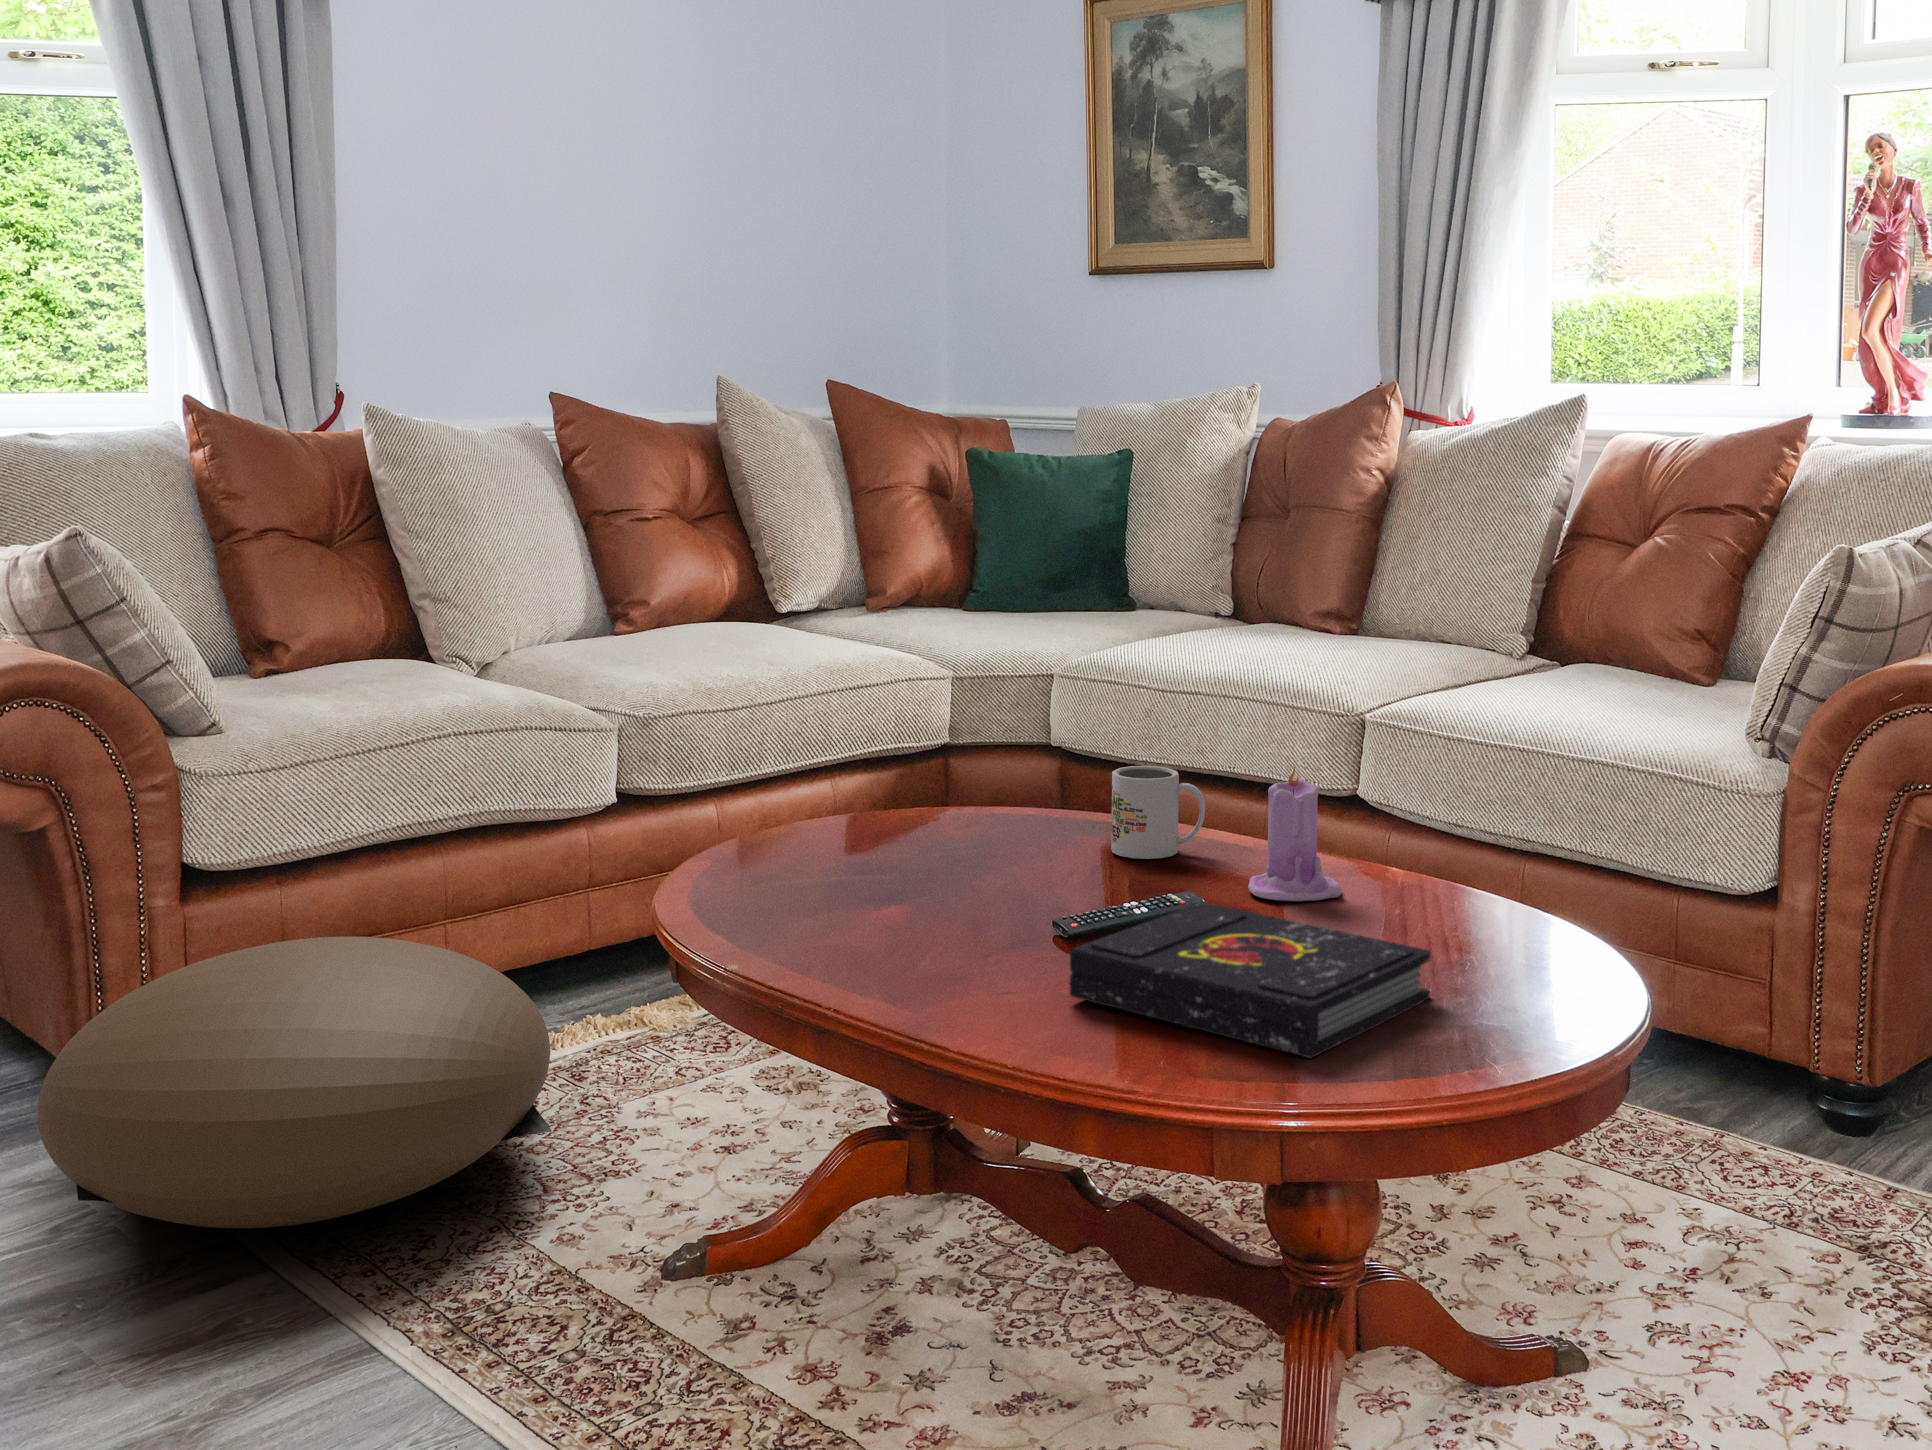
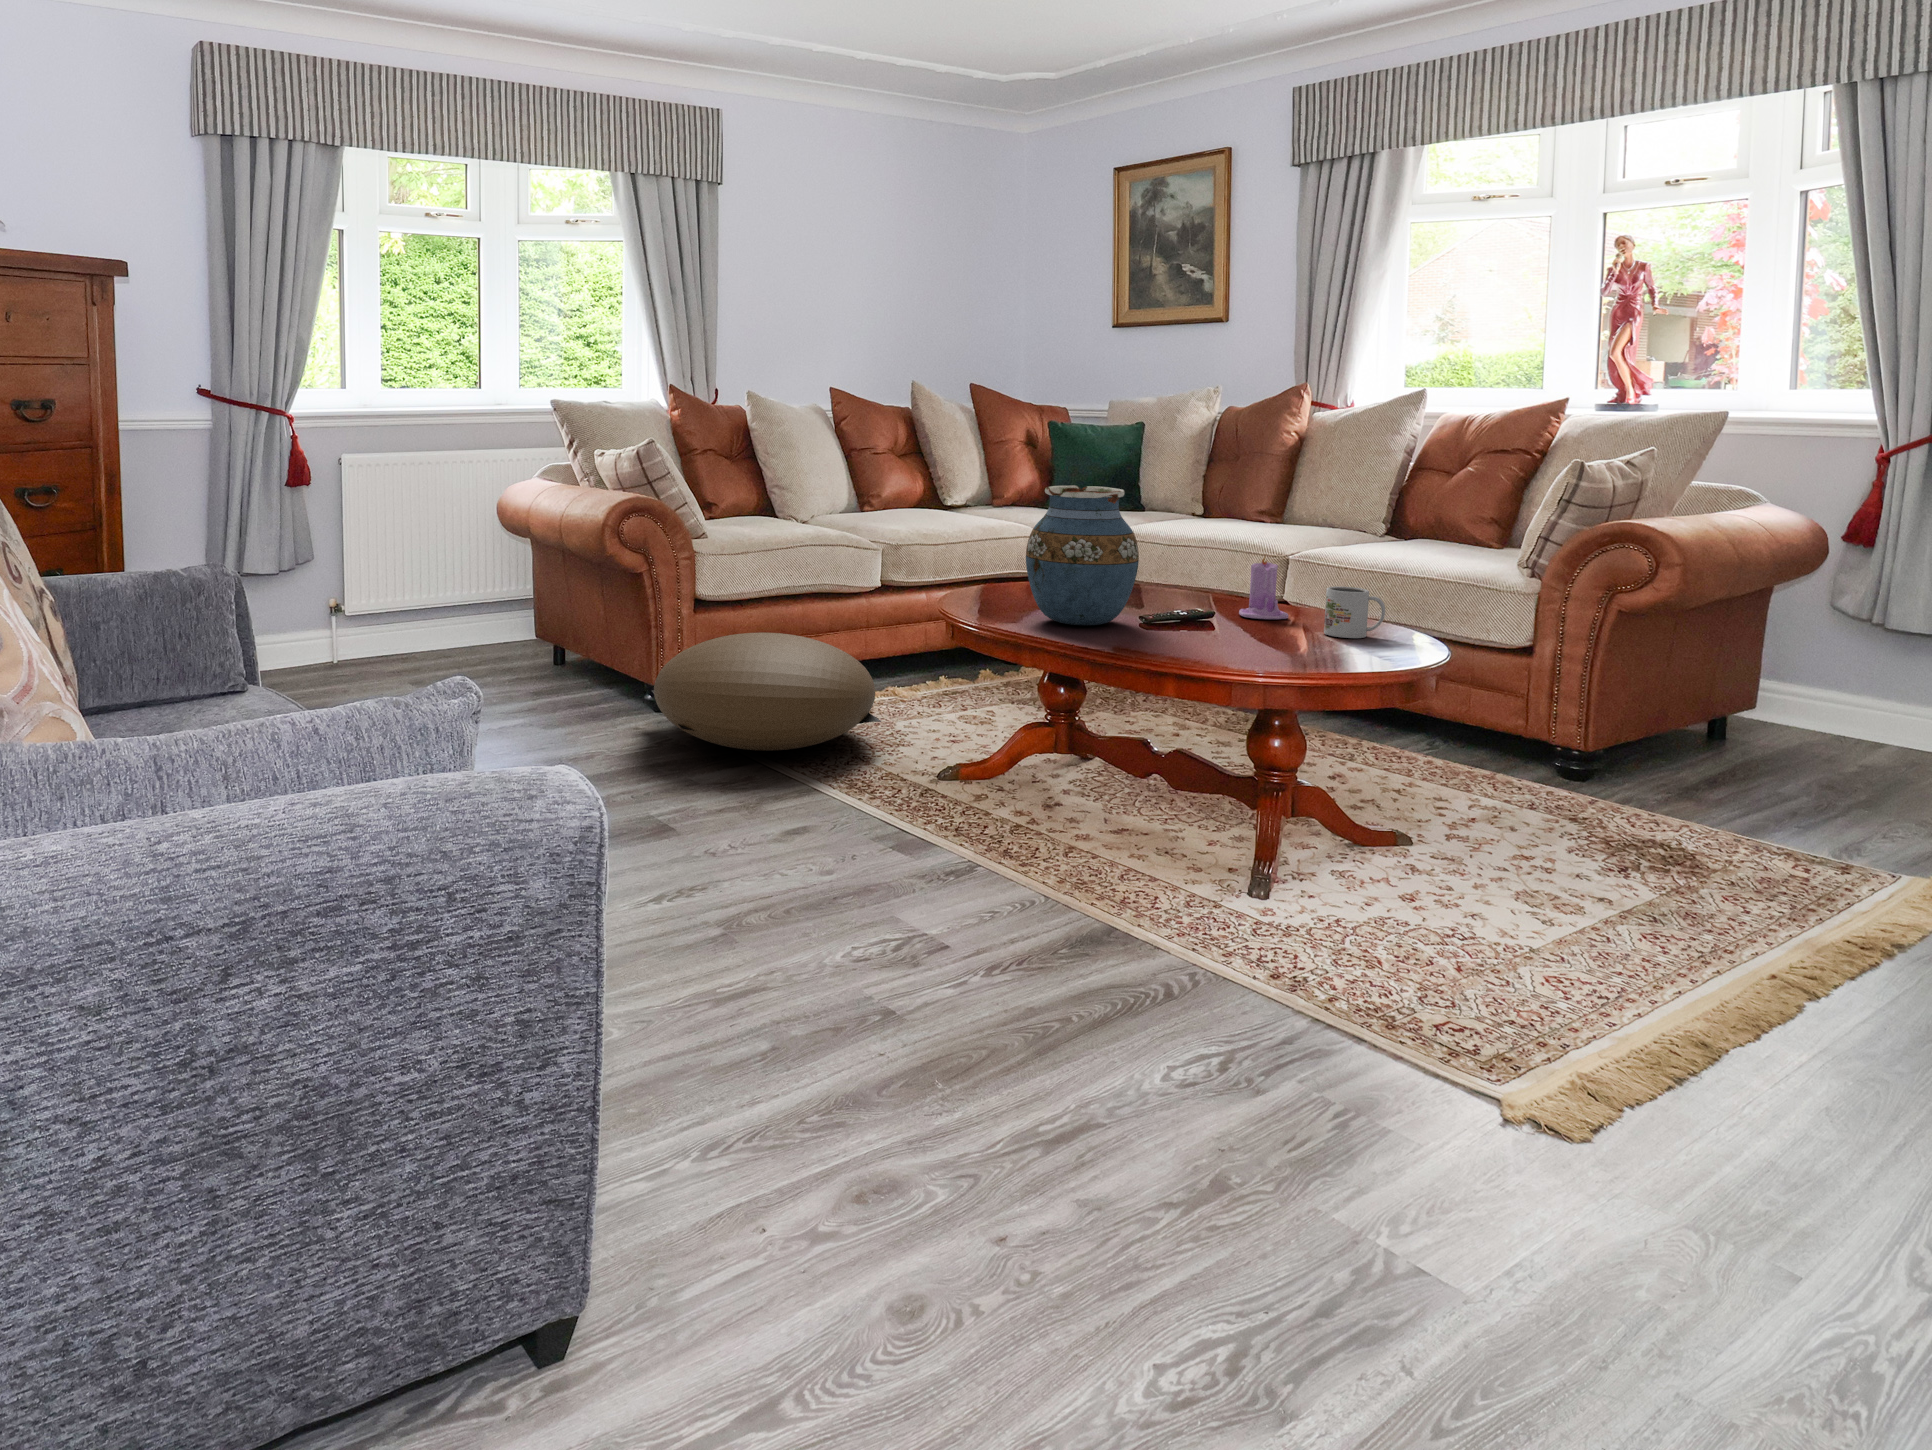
vase: none [804,639,1037,946] -> present [1026,485,1139,625]
mug: present [1111,766,1205,859] -> present [1324,587,1385,638]
book: present [1070,903,1431,1058] -> none [1161,610,1341,664]

